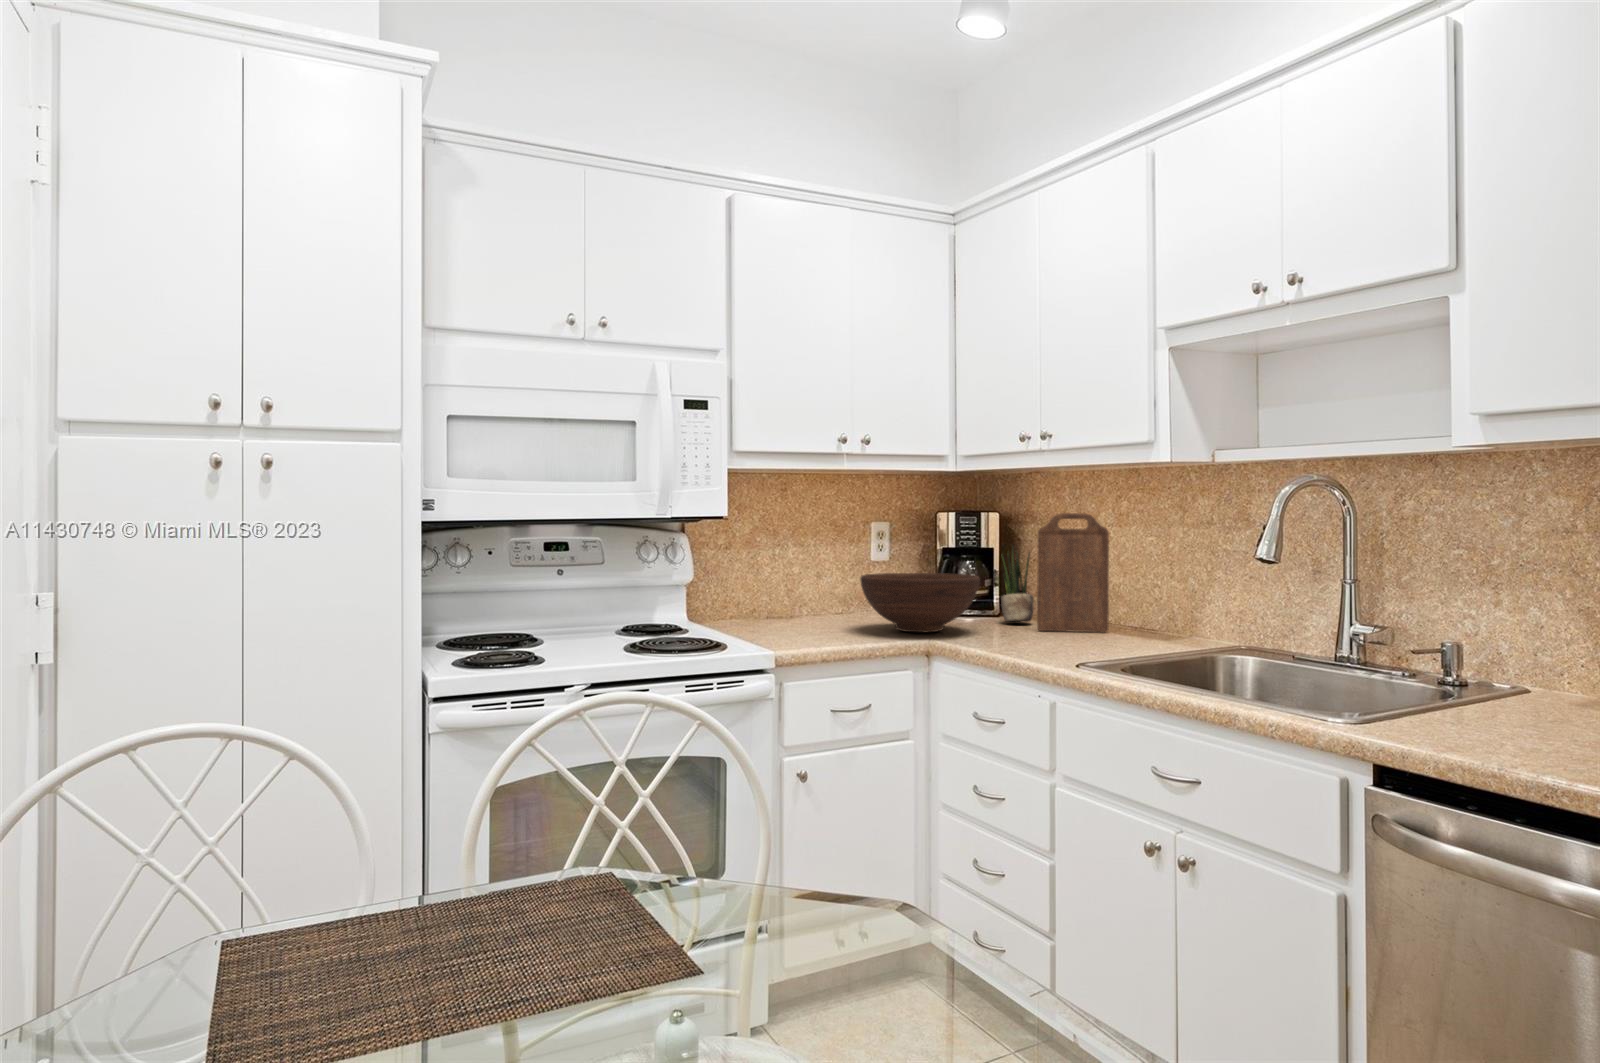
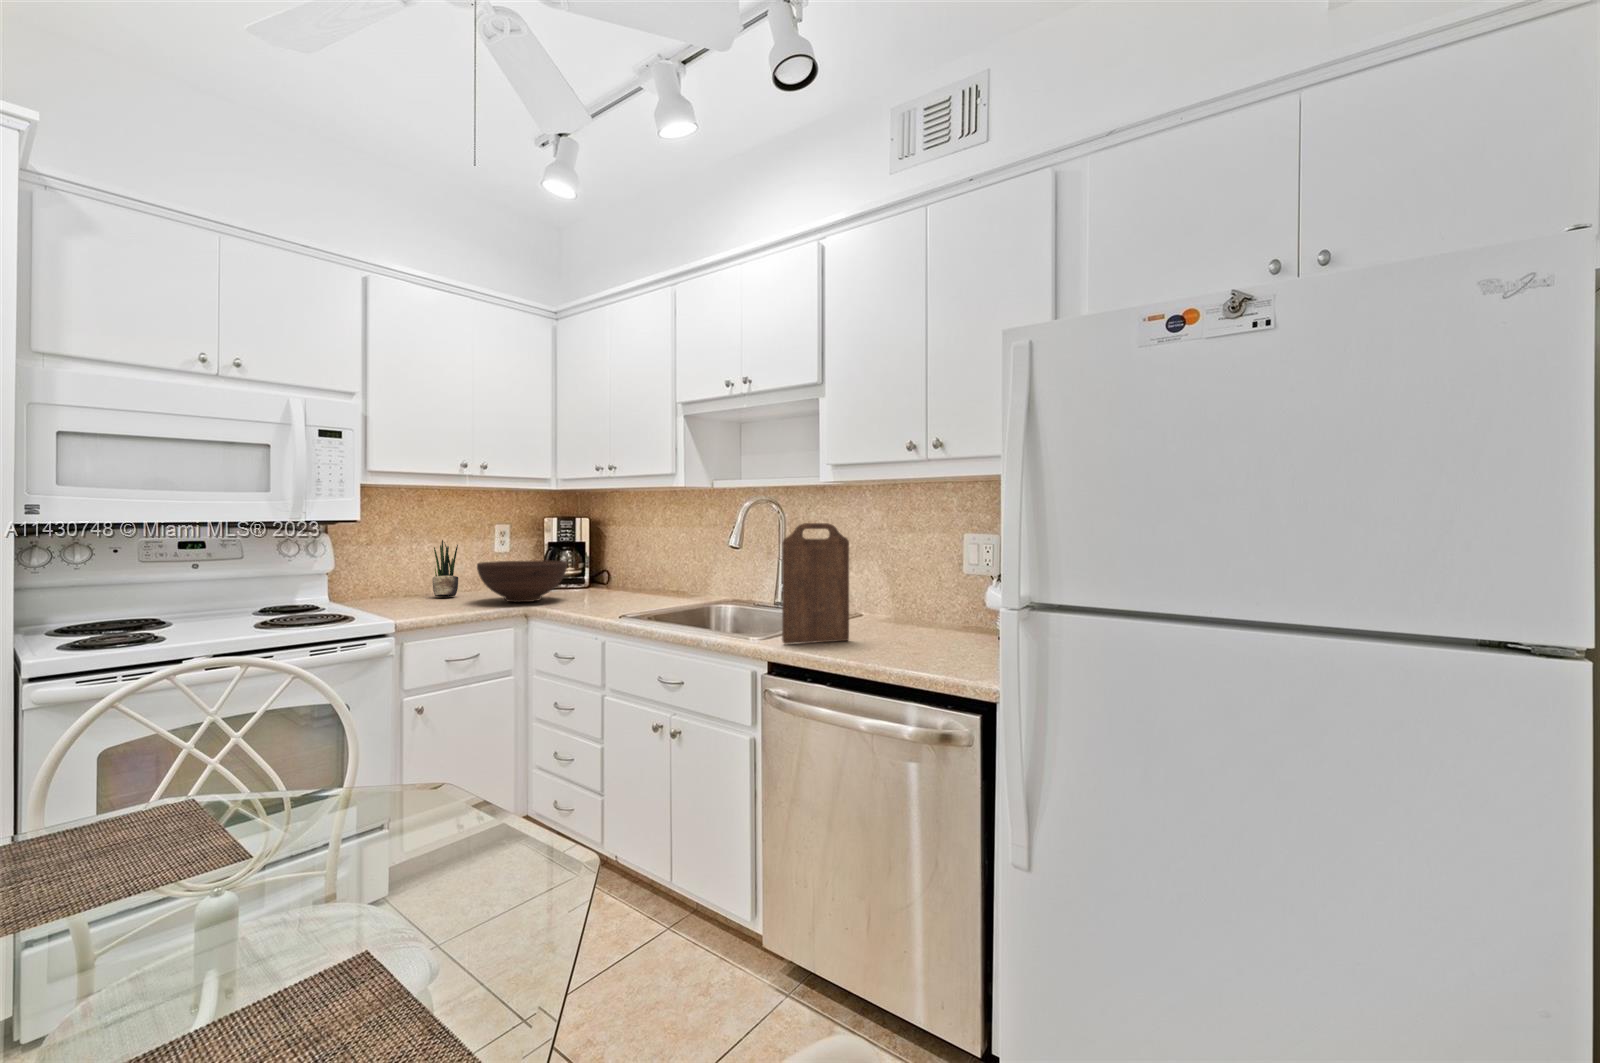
cutting board: present [1037,513,1109,632] -> present [782,523,849,644]
potted plant: present [1001,546,1033,622] -> present [433,540,458,597]

